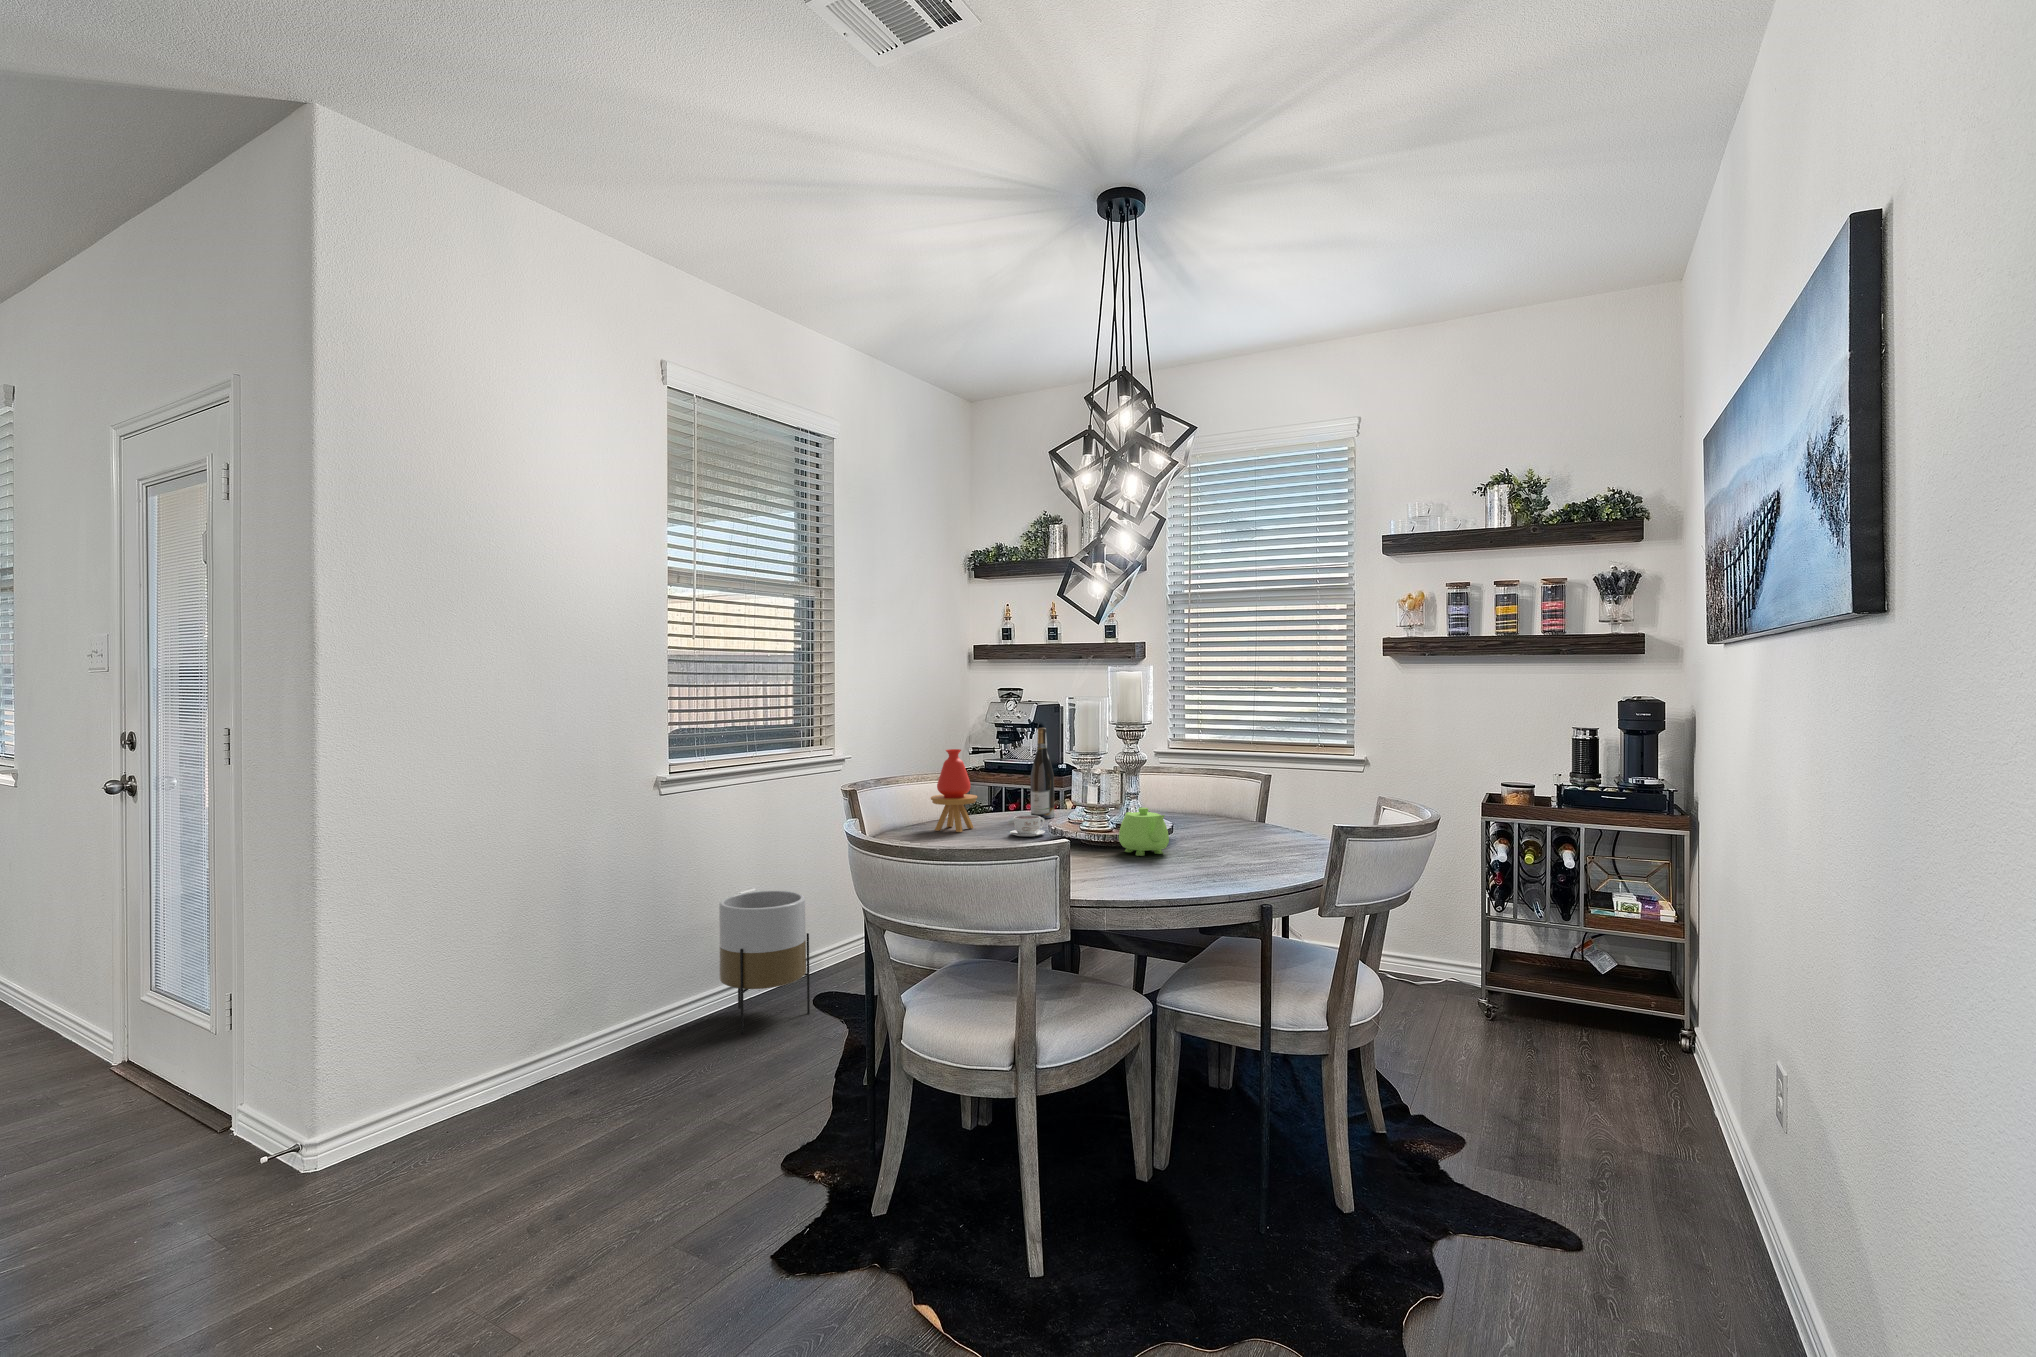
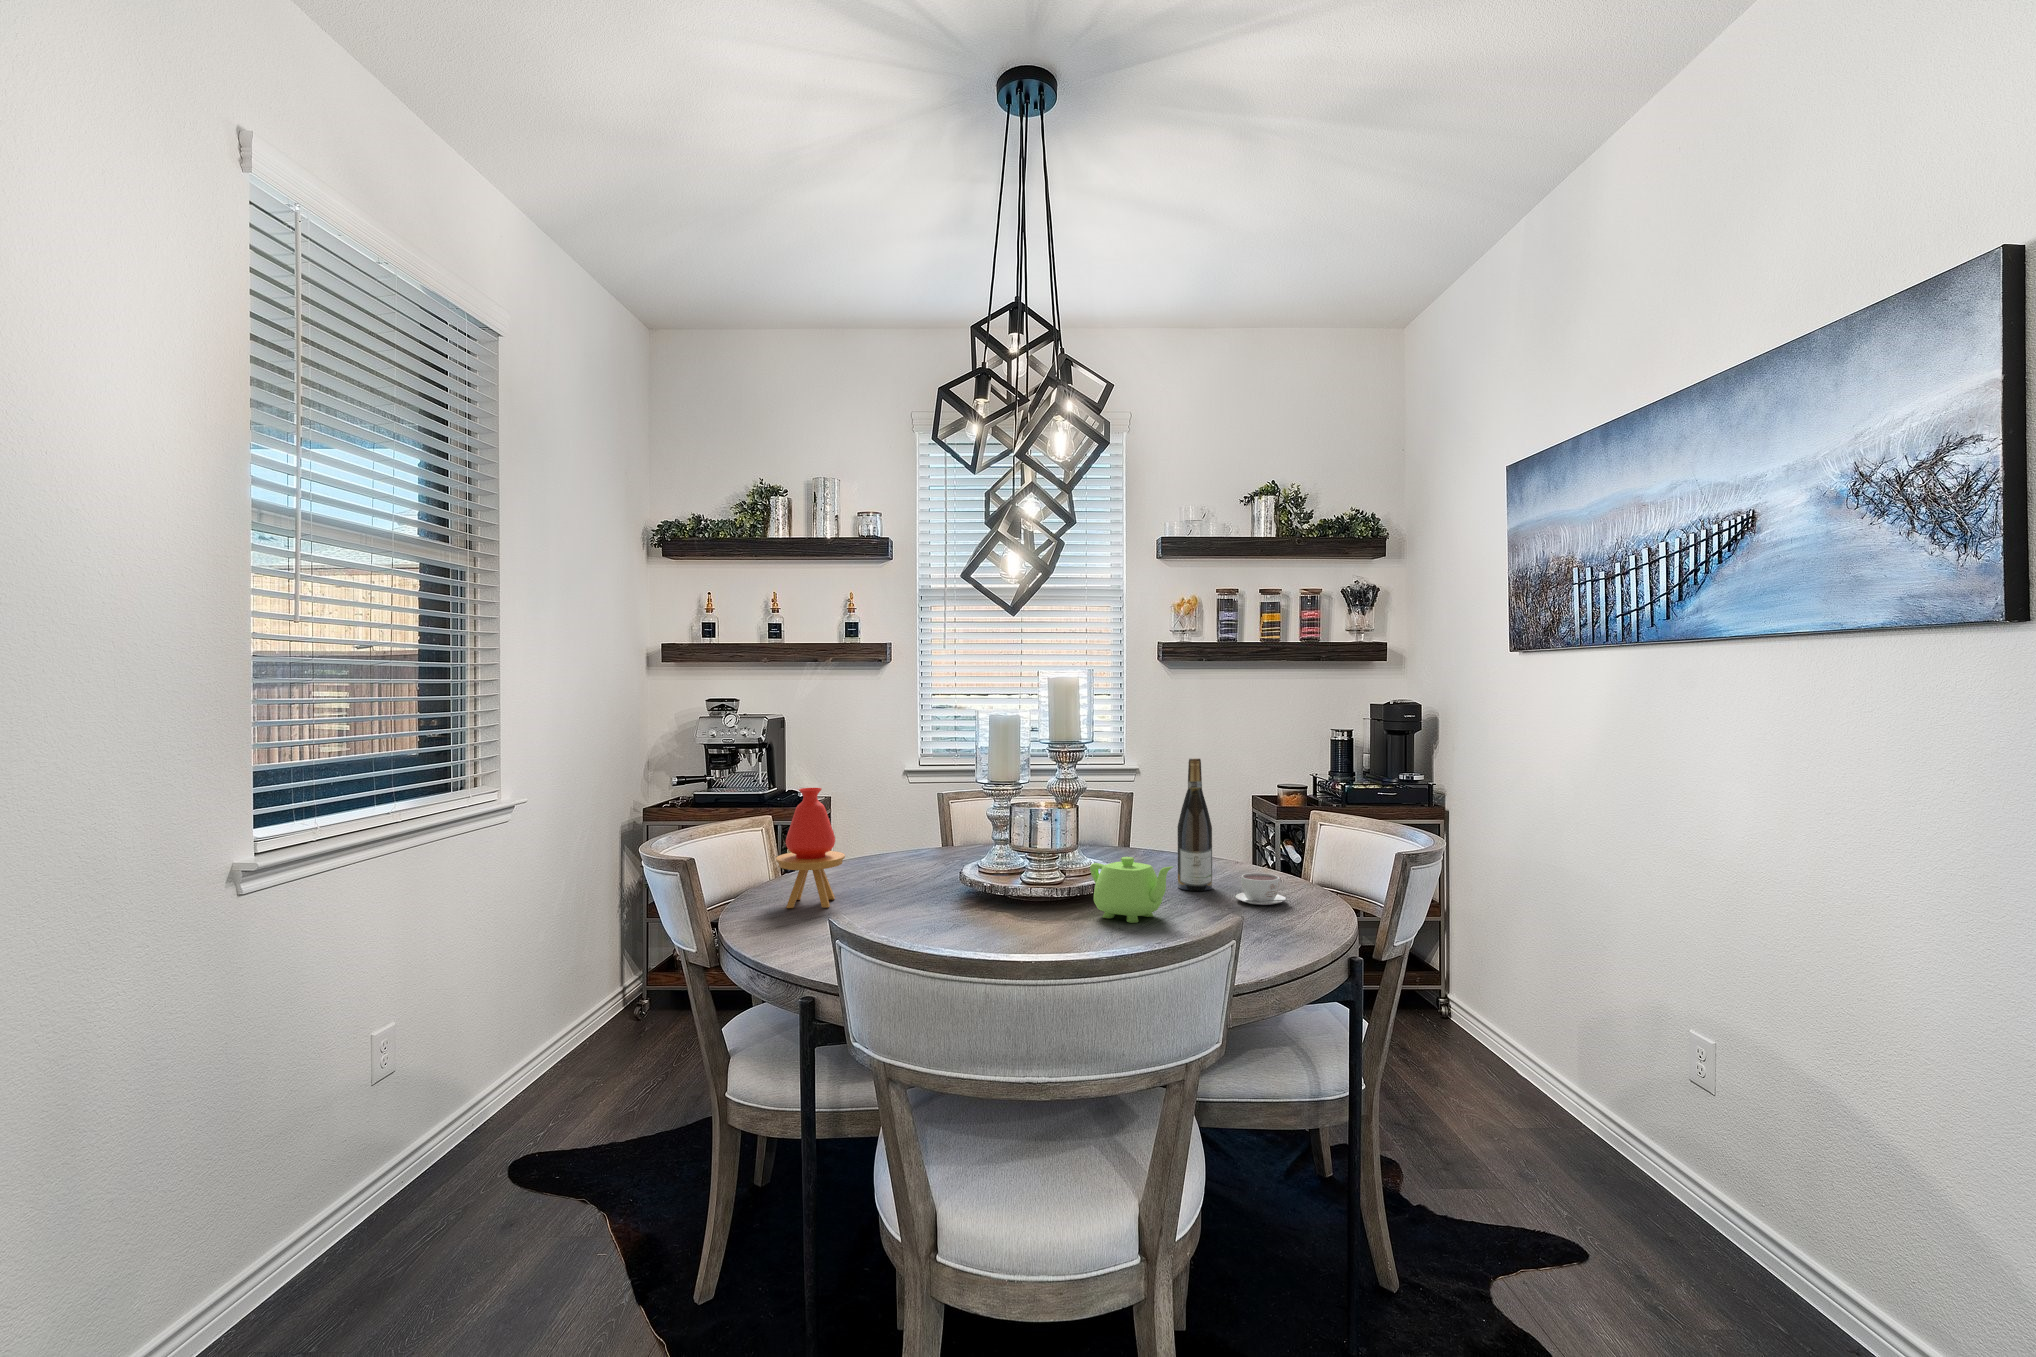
wine bottle: present [1031,728,1054,818] -> present [1178,758,1212,891]
coffee cup: present [1010,815,1045,837] -> present [1235,873,1290,905]
planter: present [719,891,810,1034] -> none [360,1016,518,1269]

